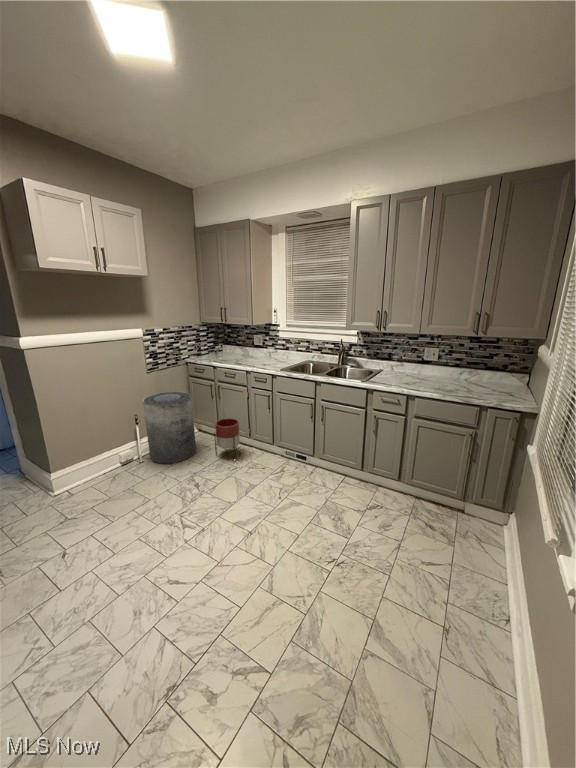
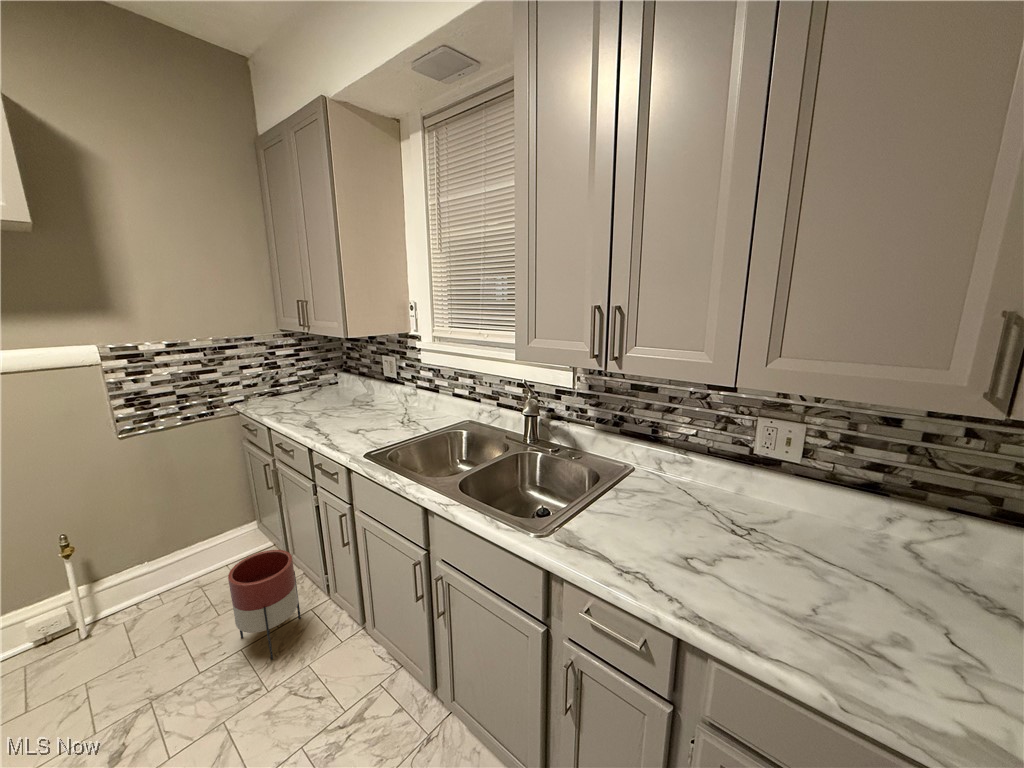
trash can: present [143,391,196,464] -> none [61,478,220,661]

